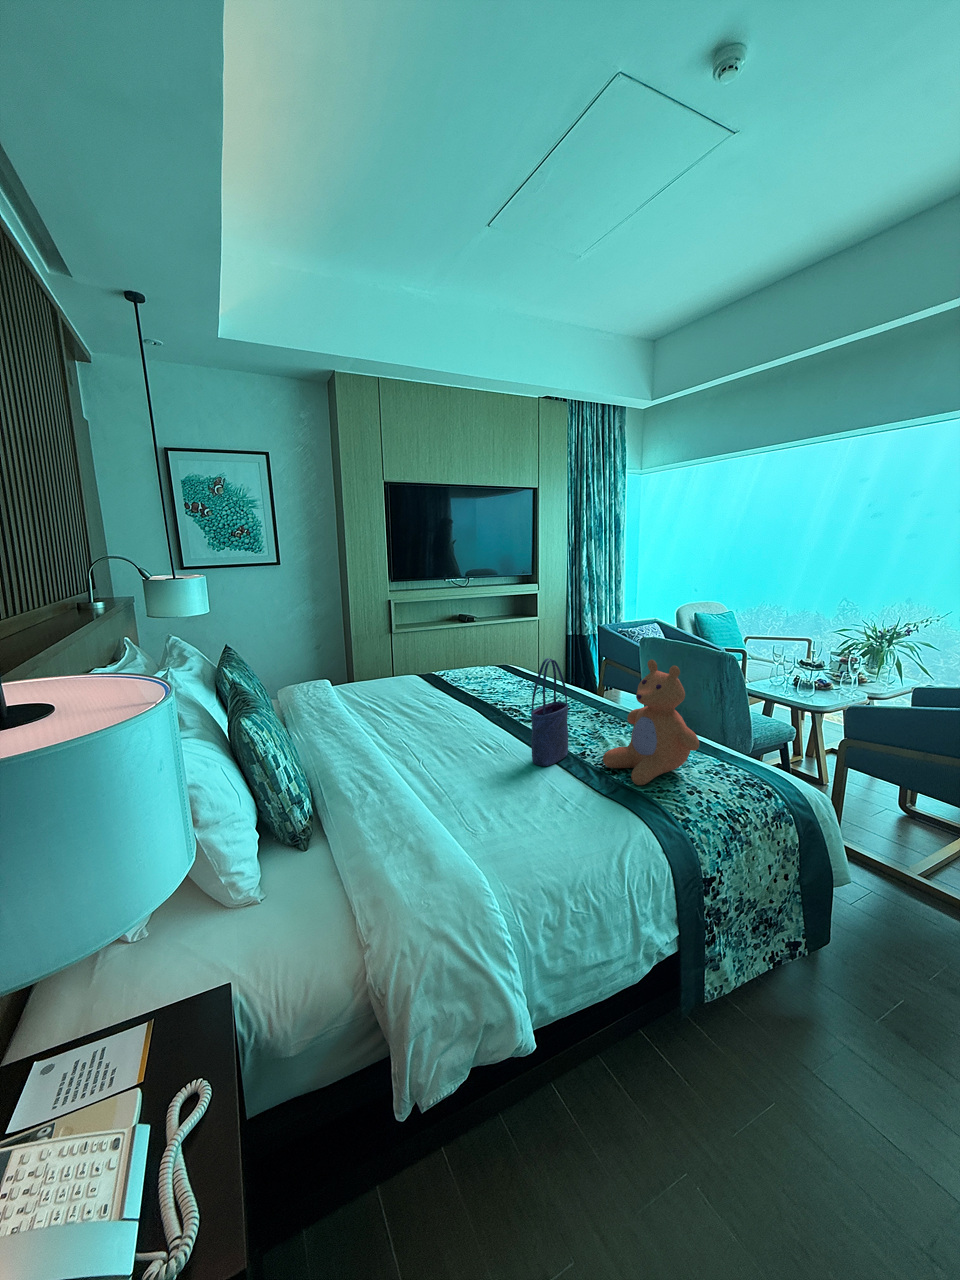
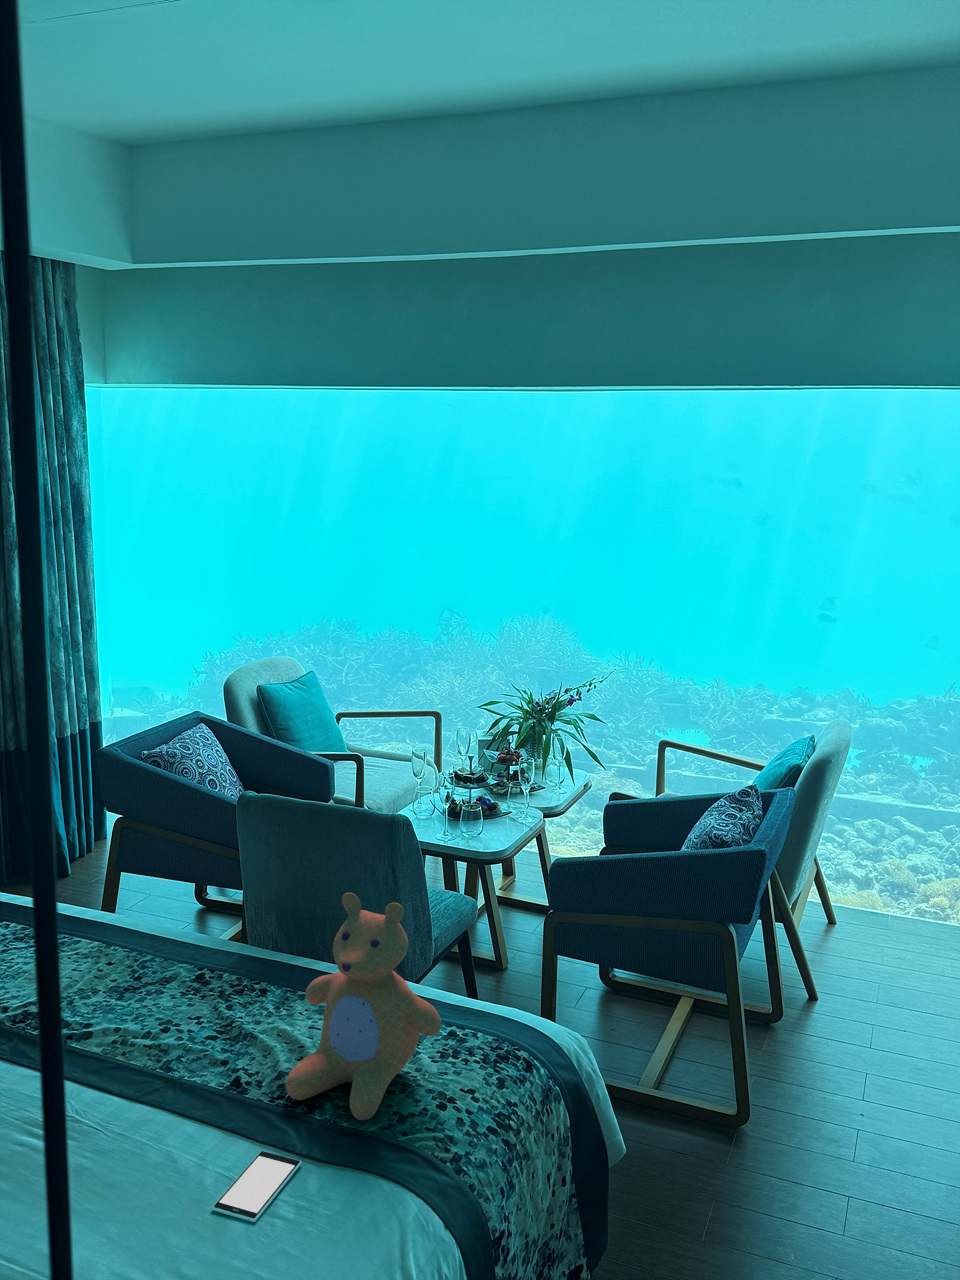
tote bag: present [531,658,568,766] -> none [153,928,211,1141]
smartphone: none [535,780,592,806] -> present [212,1151,302,1222]

